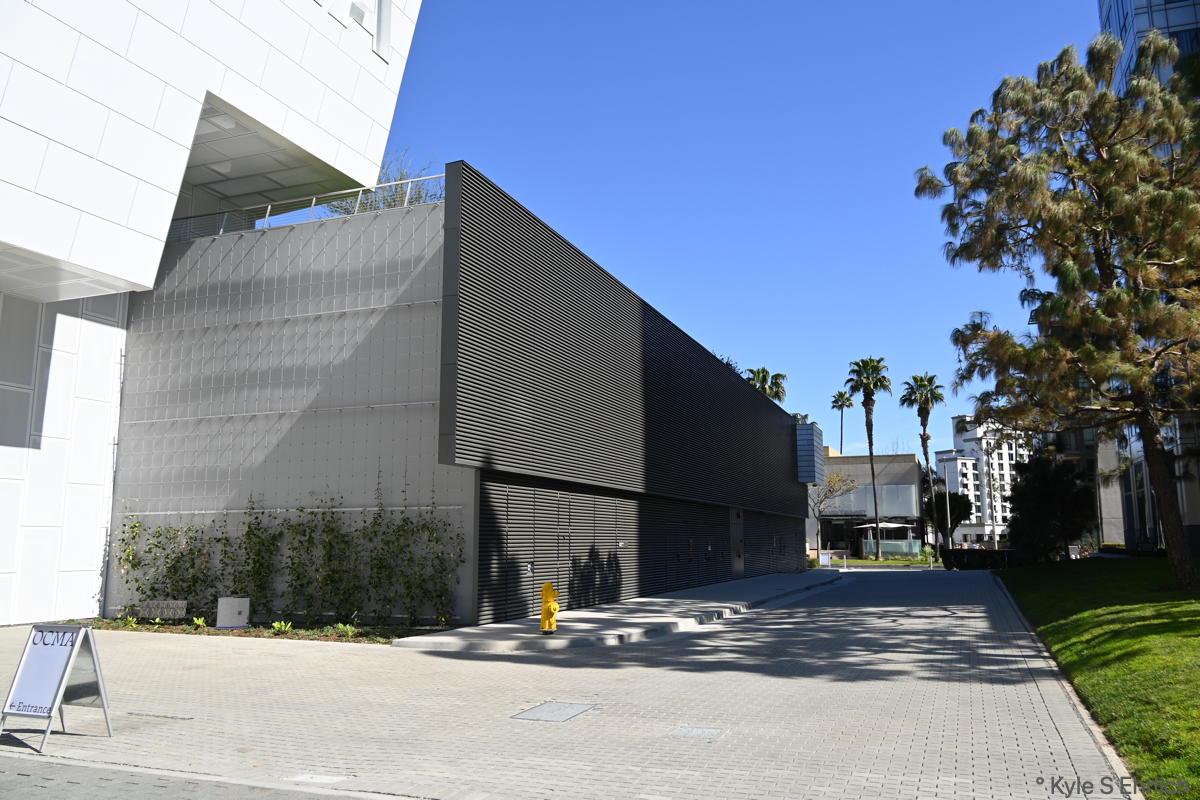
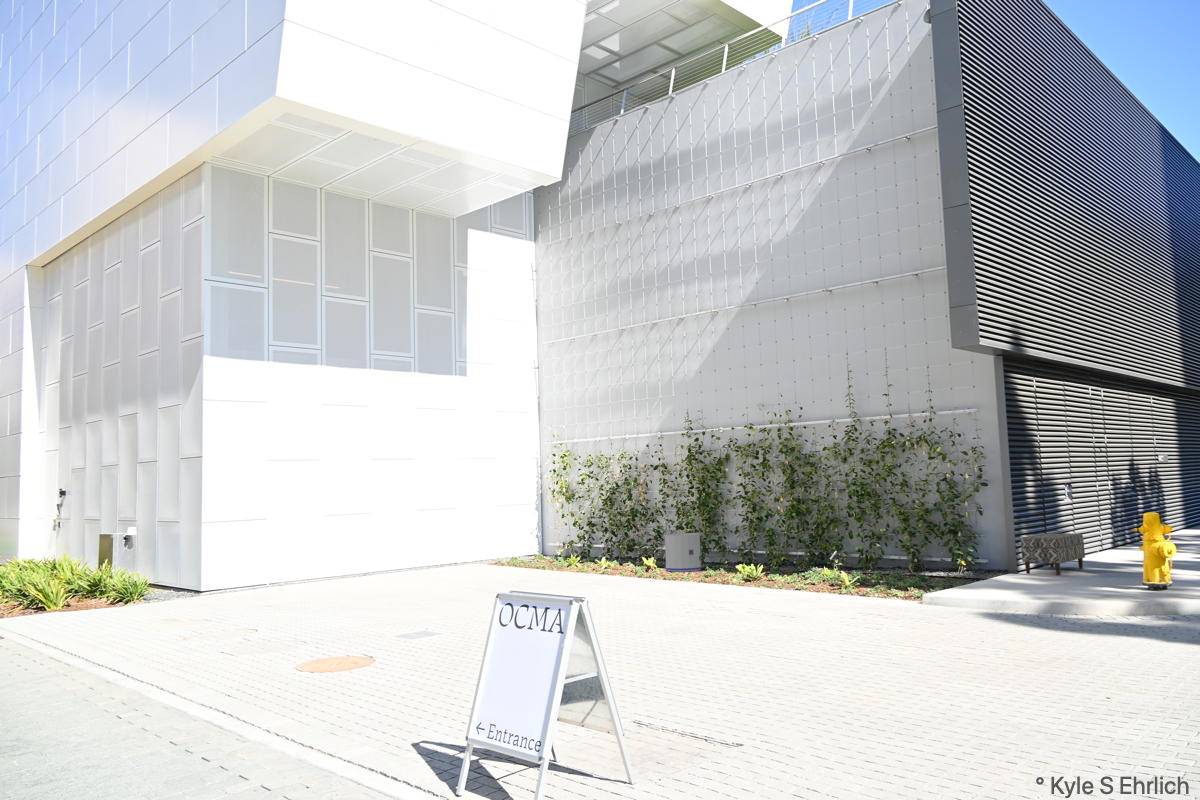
bench: present [139,600,187,625] -> present [1021,533,1085,575]

